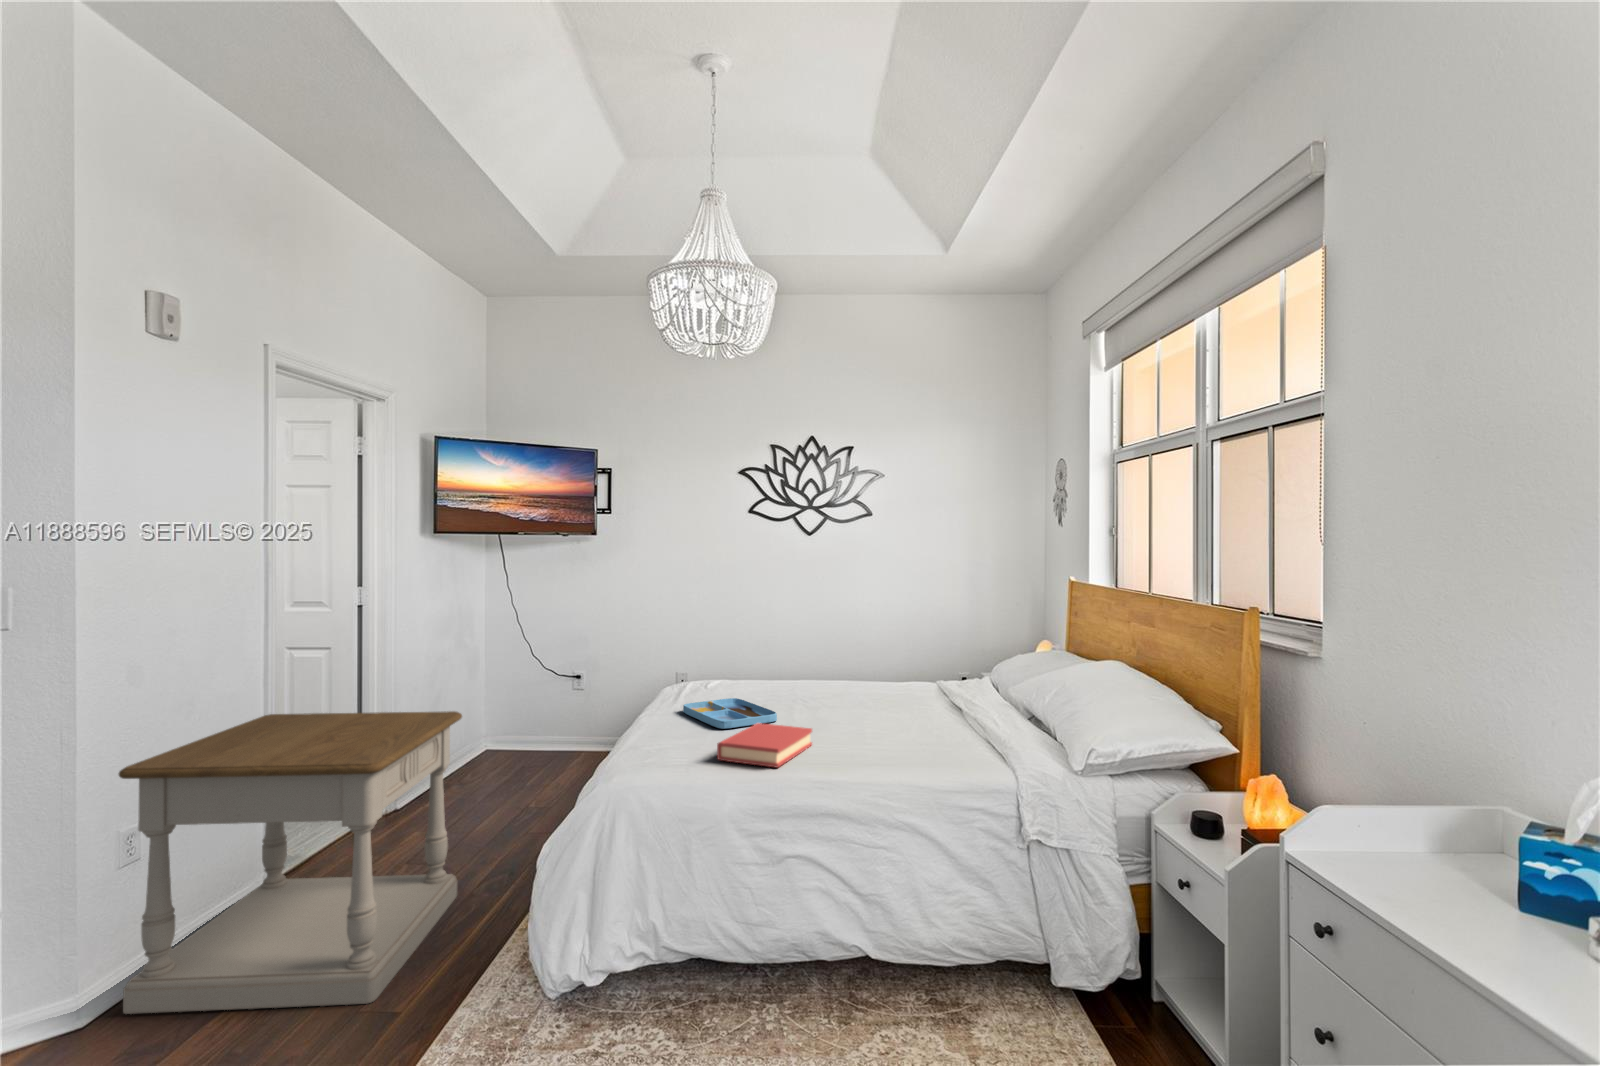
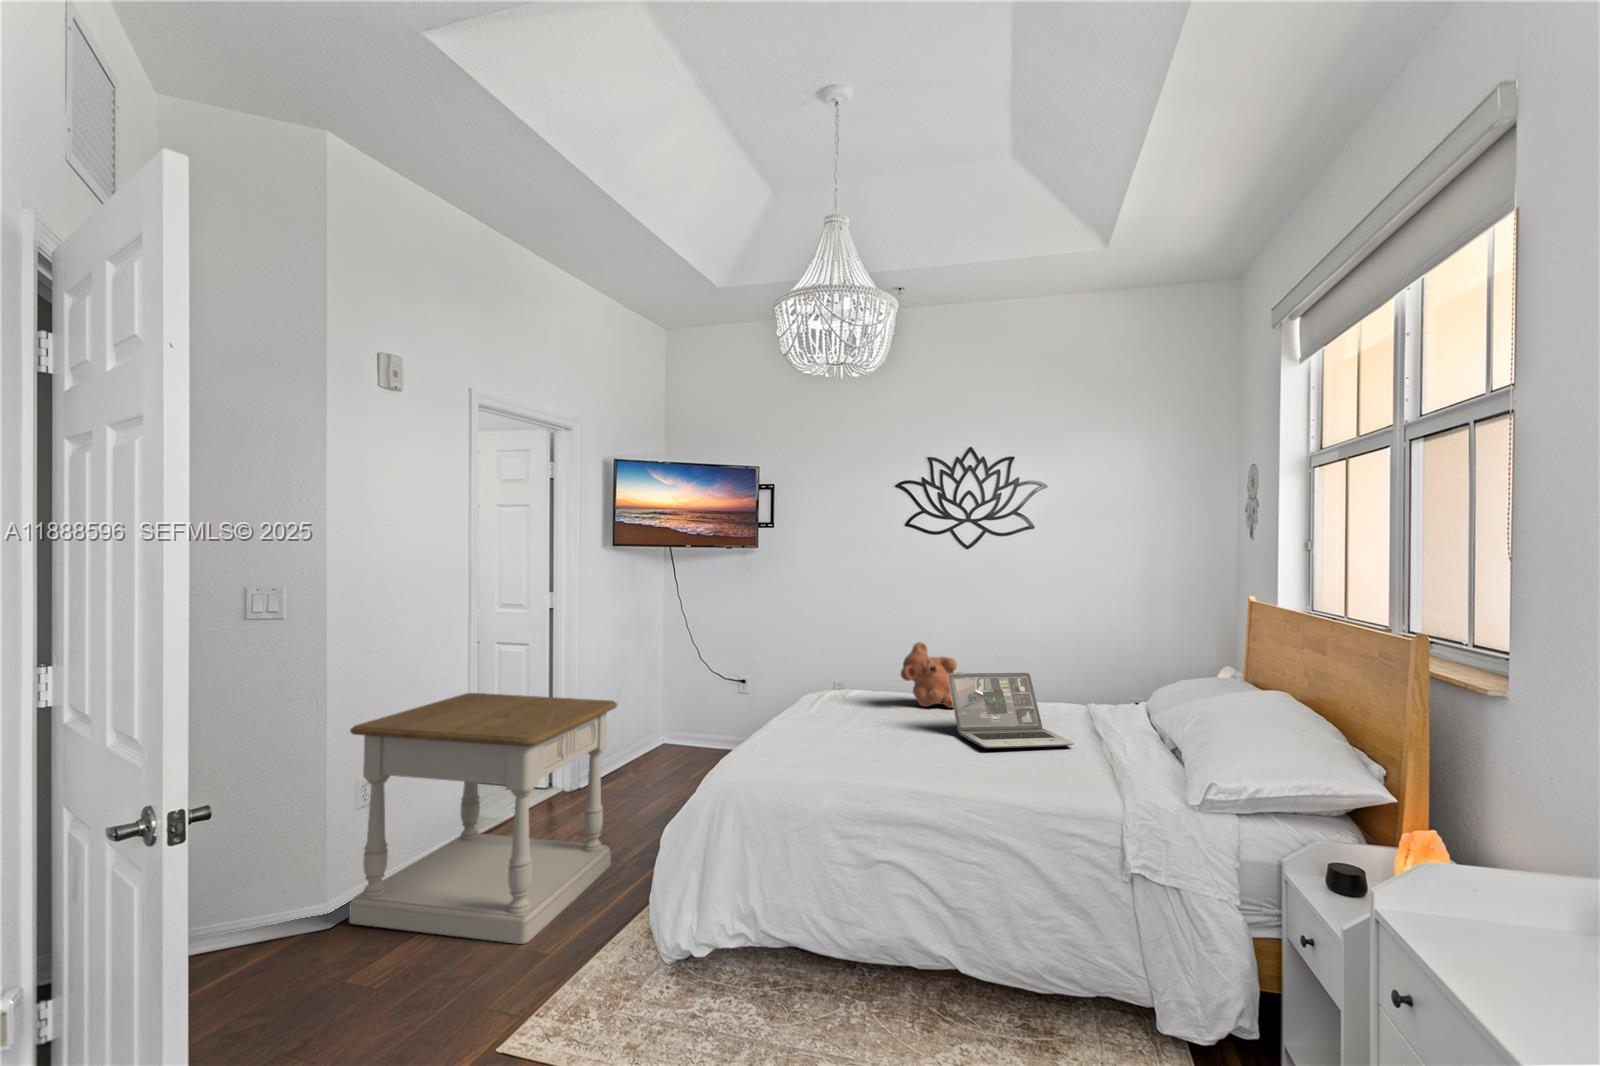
teddy bear: none [767,630,832,694] -> present [901,642,959,708]
laptop: none [823,655,947,733] -> present [948,673,1074,749]
tray: present [683,698,777,729] -> none [814,706,900,734]
hardback book: present [717,723,812,767] -> none [825,730,924,773]

